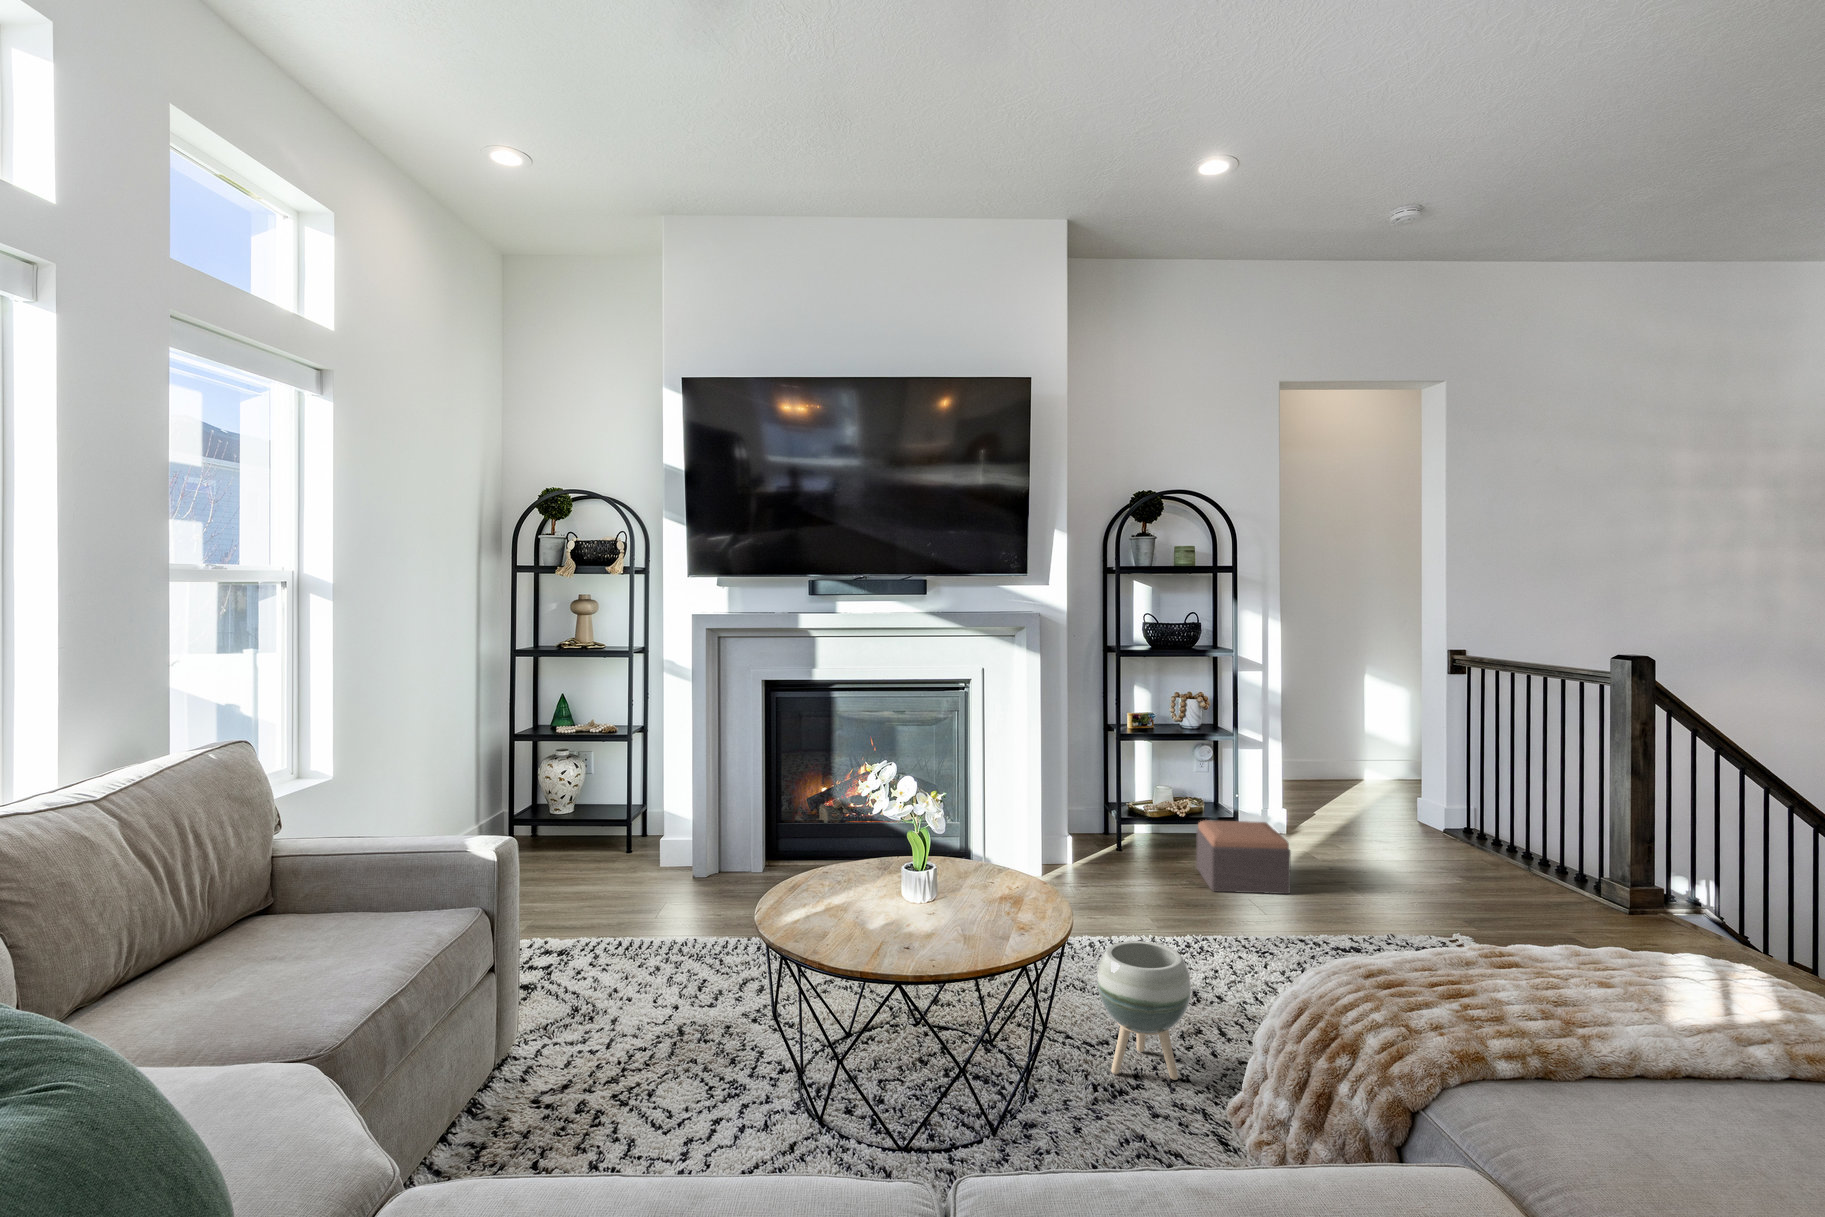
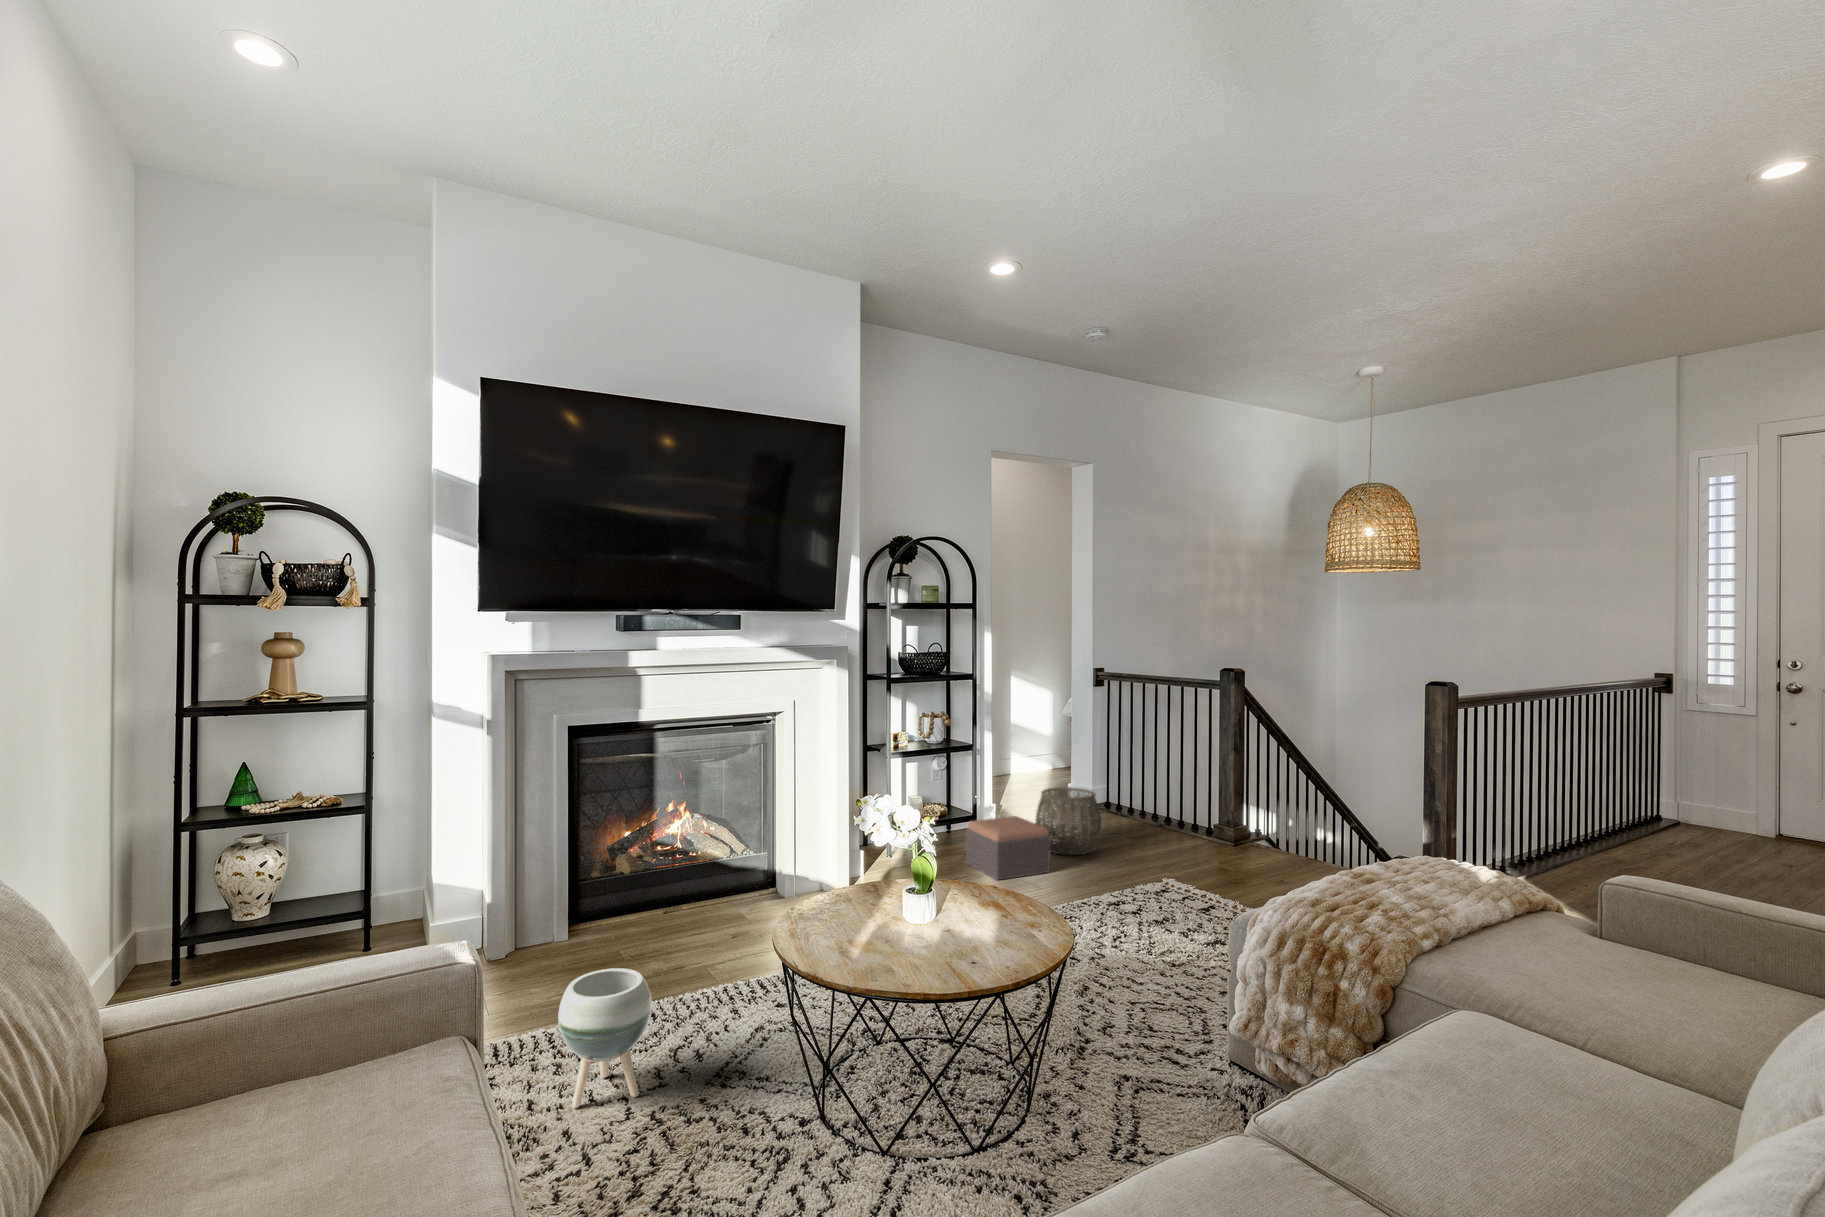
woven basket: none [1303,795,1396,883] -> present [1035,787,1102,855]
planter: present [1097,941,1191,1080] -> present [558,968,651,1108]

